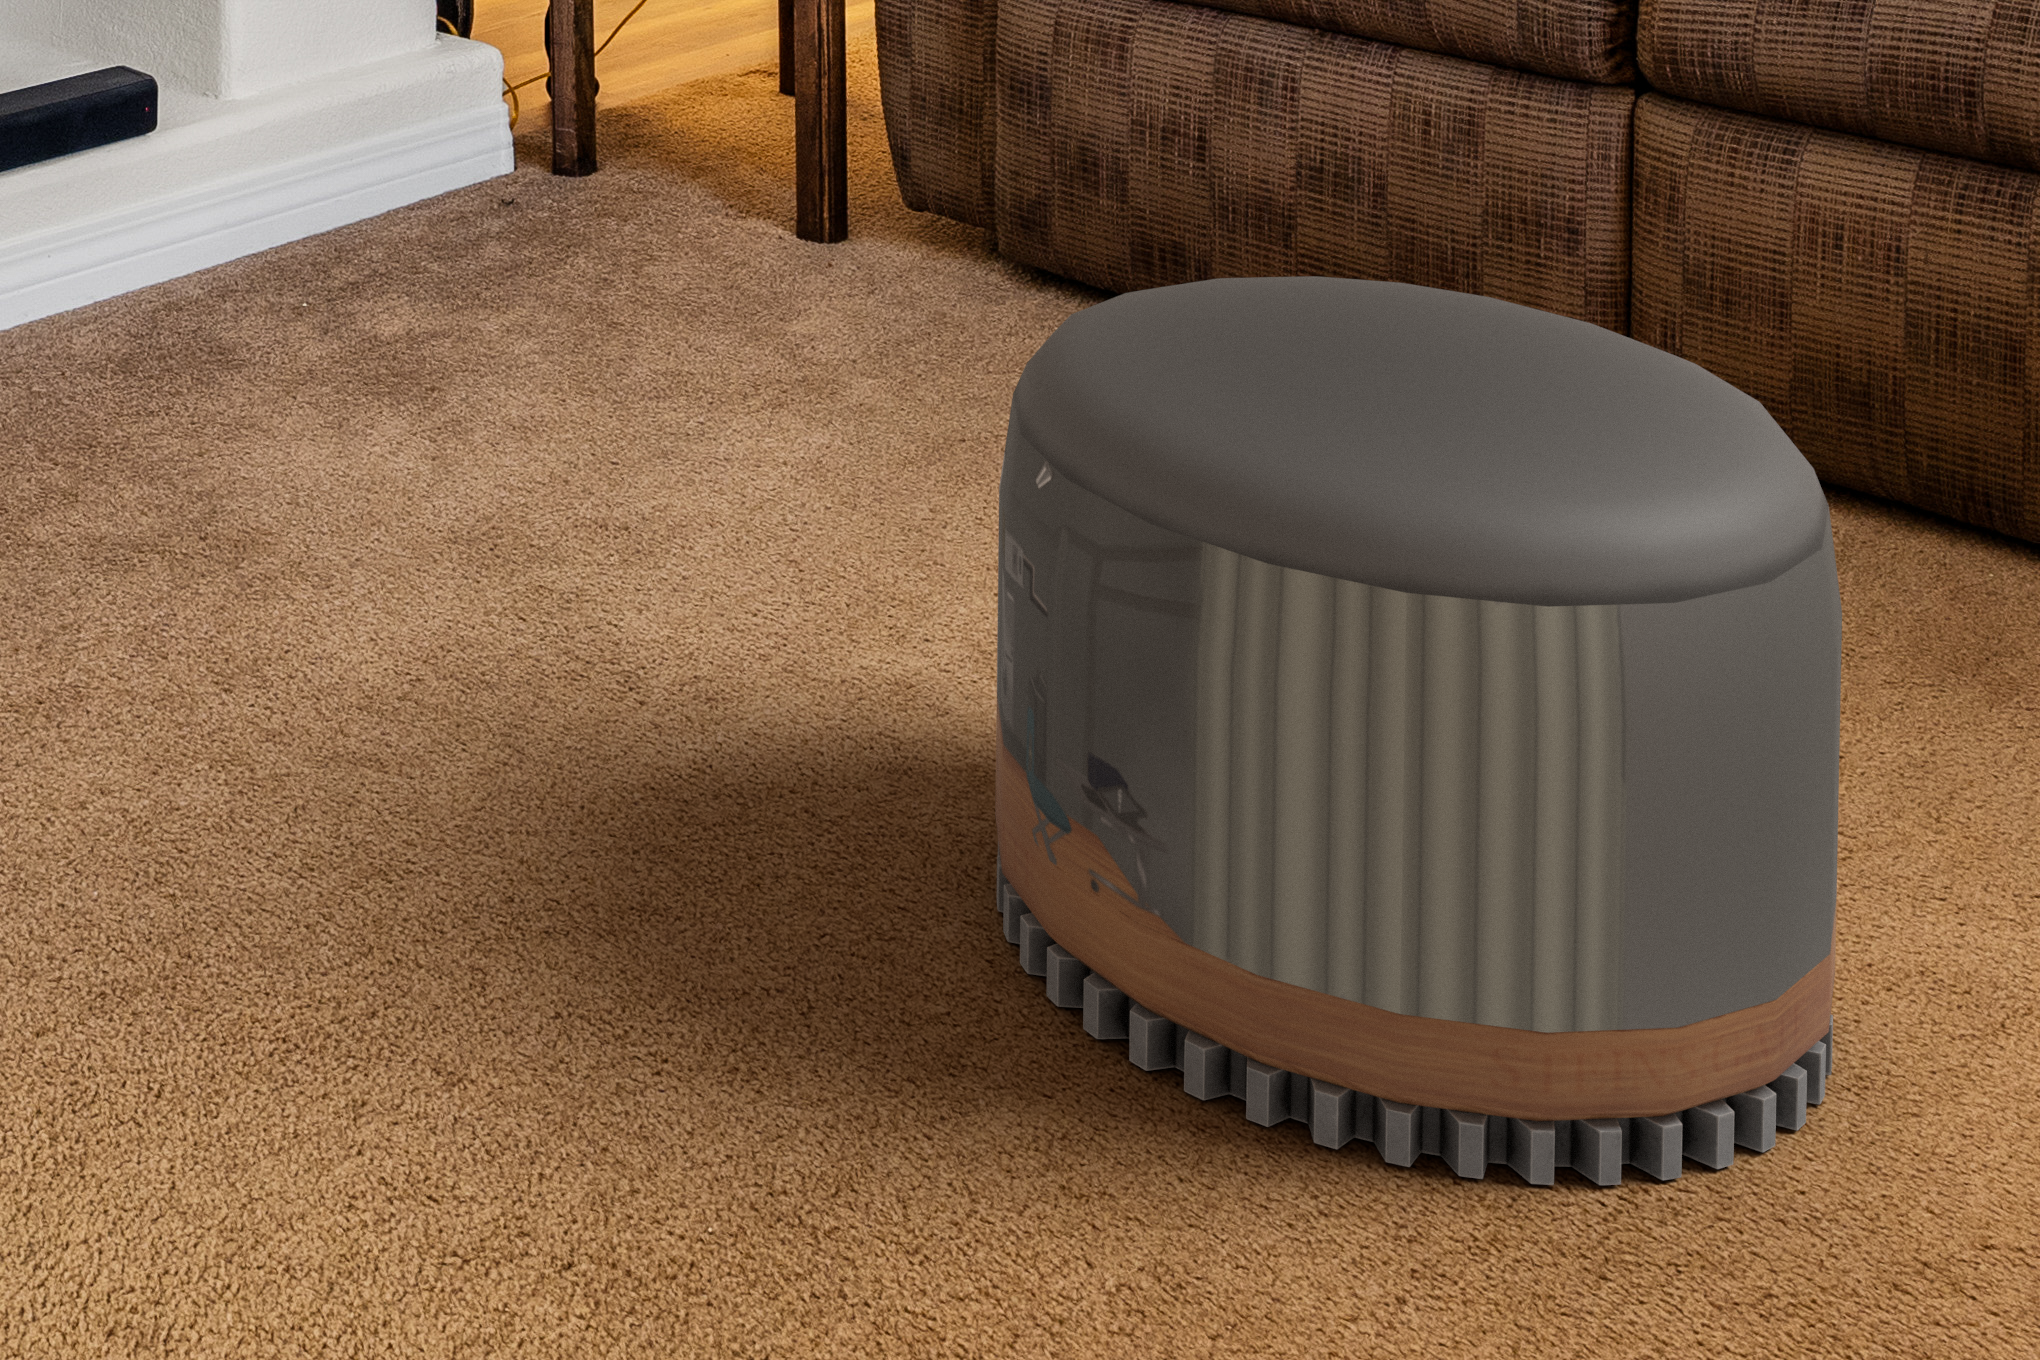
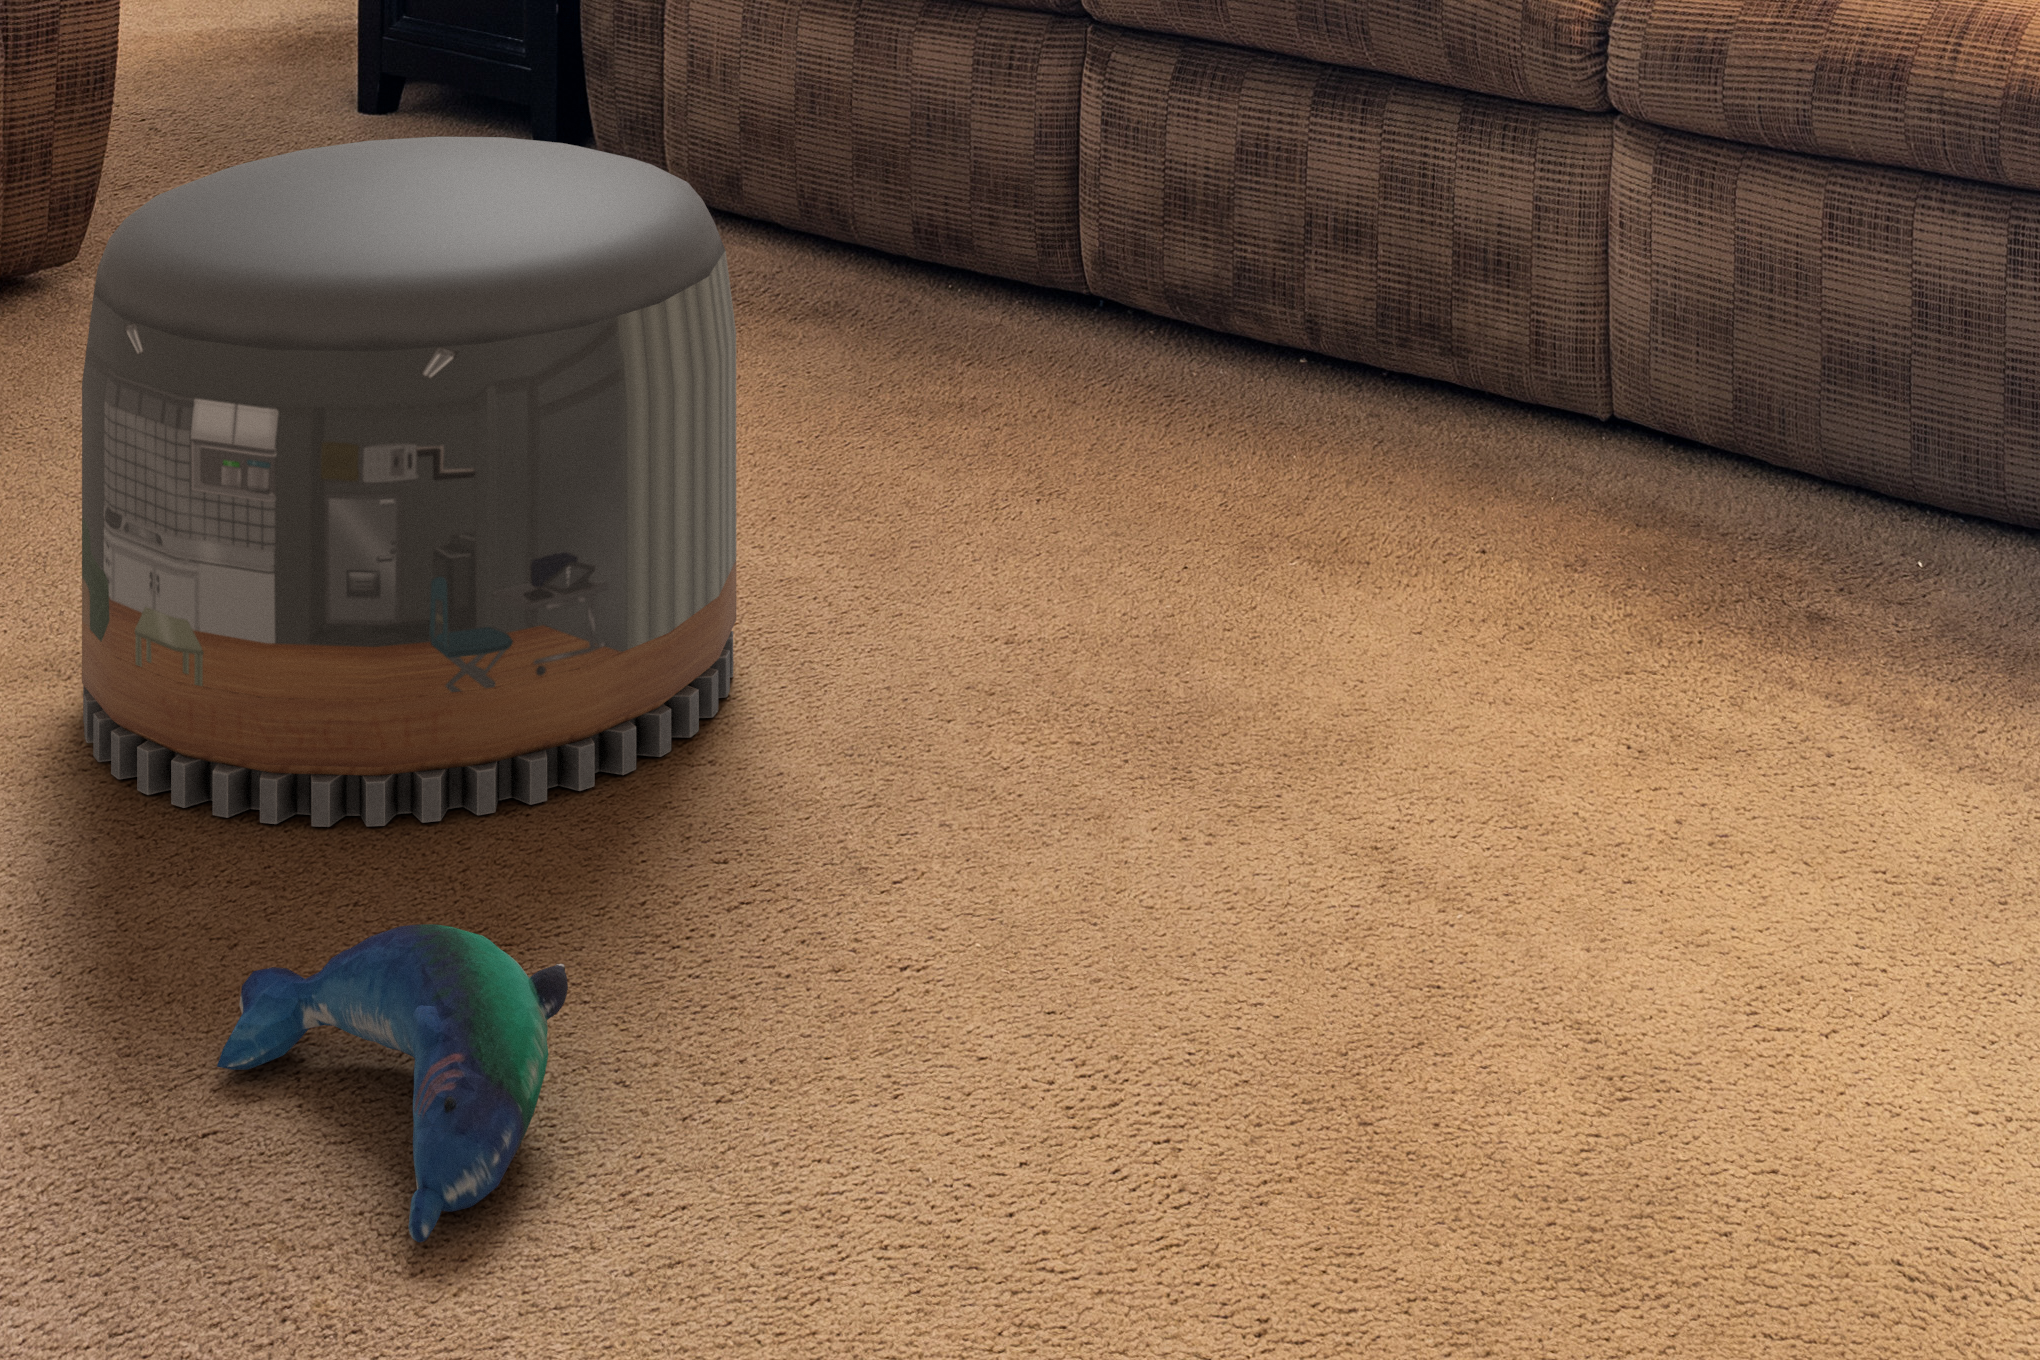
plush toy: none [172,828,576,1003] -> present [217,924,568,1242]

